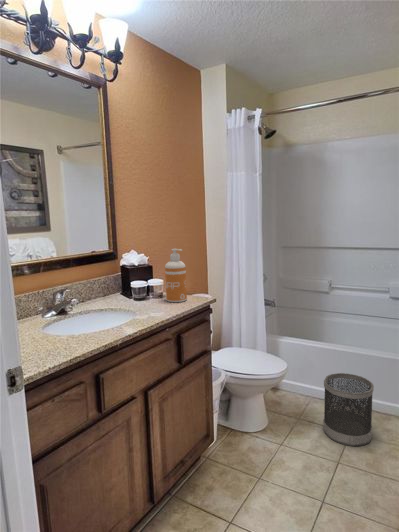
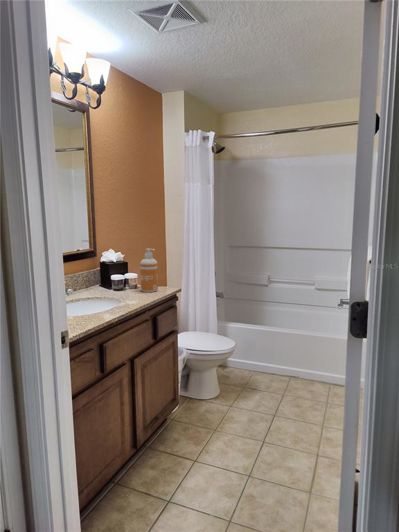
wastebasket: present [323,373,374,446] -> none [263,348,301,404]

